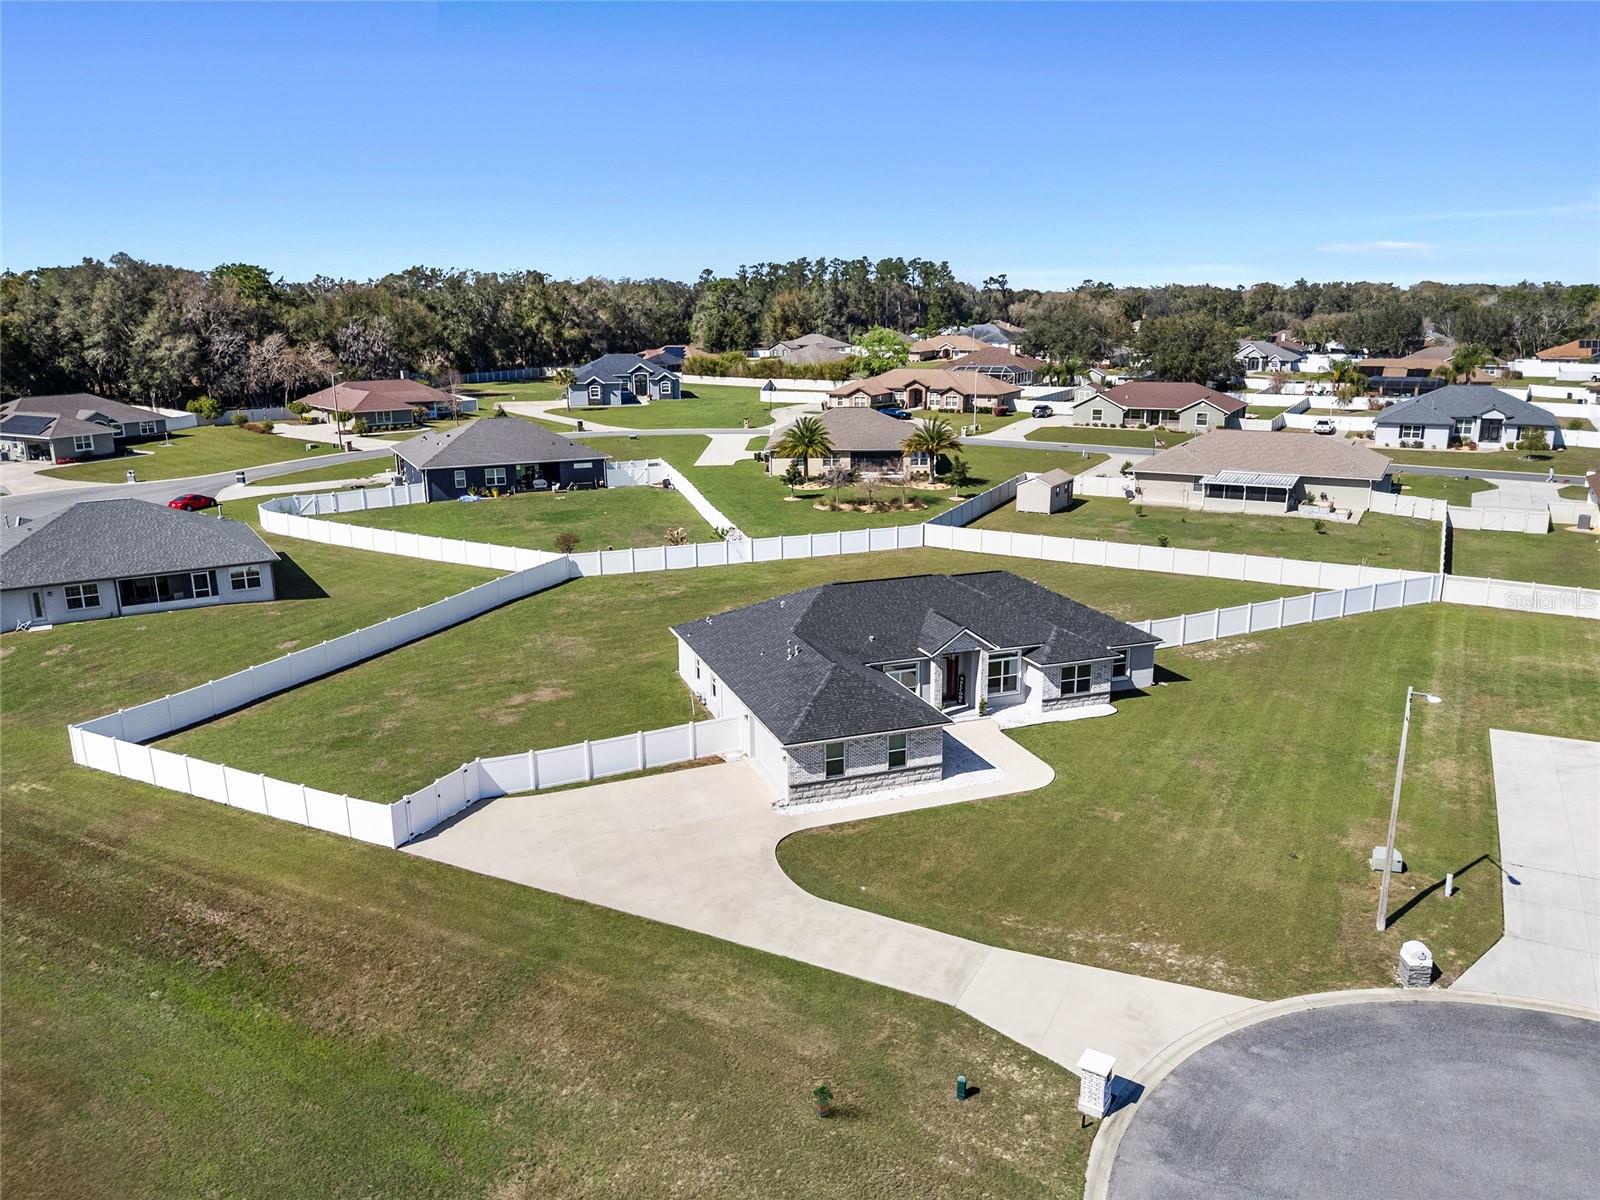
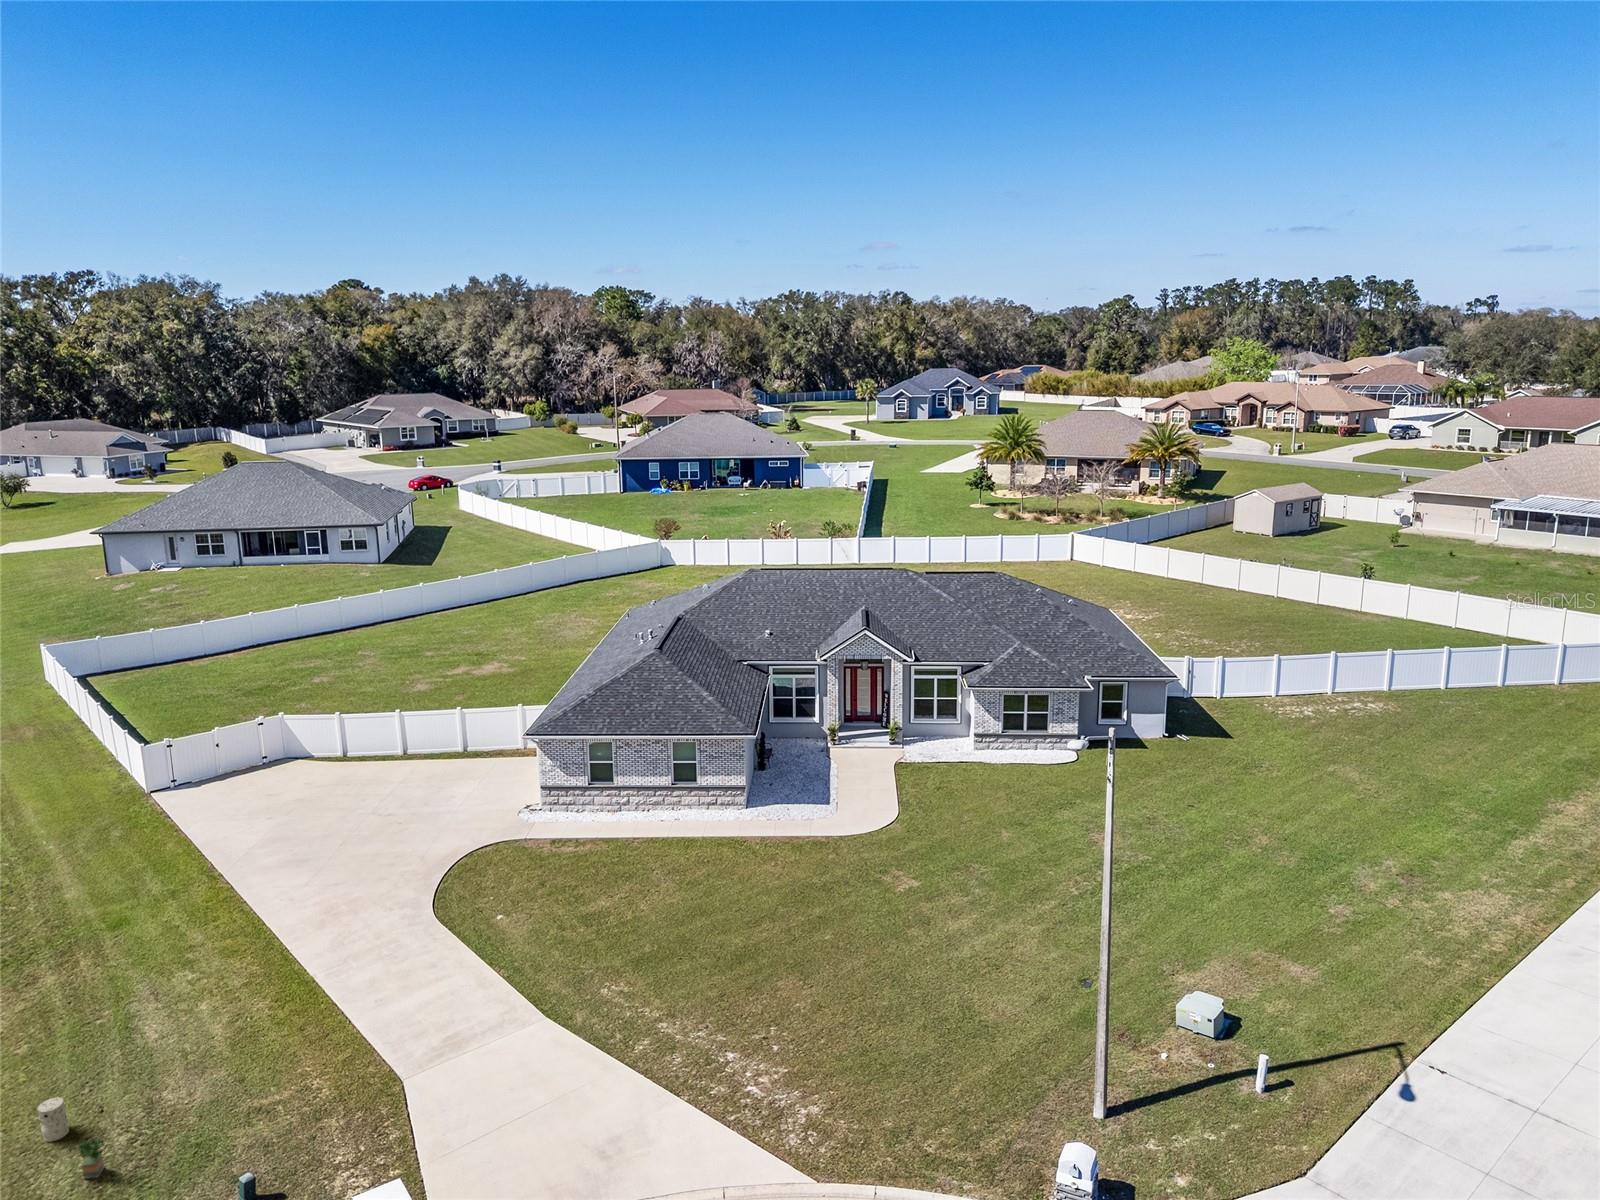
trash can: none [745,1070,763,1105] -> present [37,1097,69,1142]

